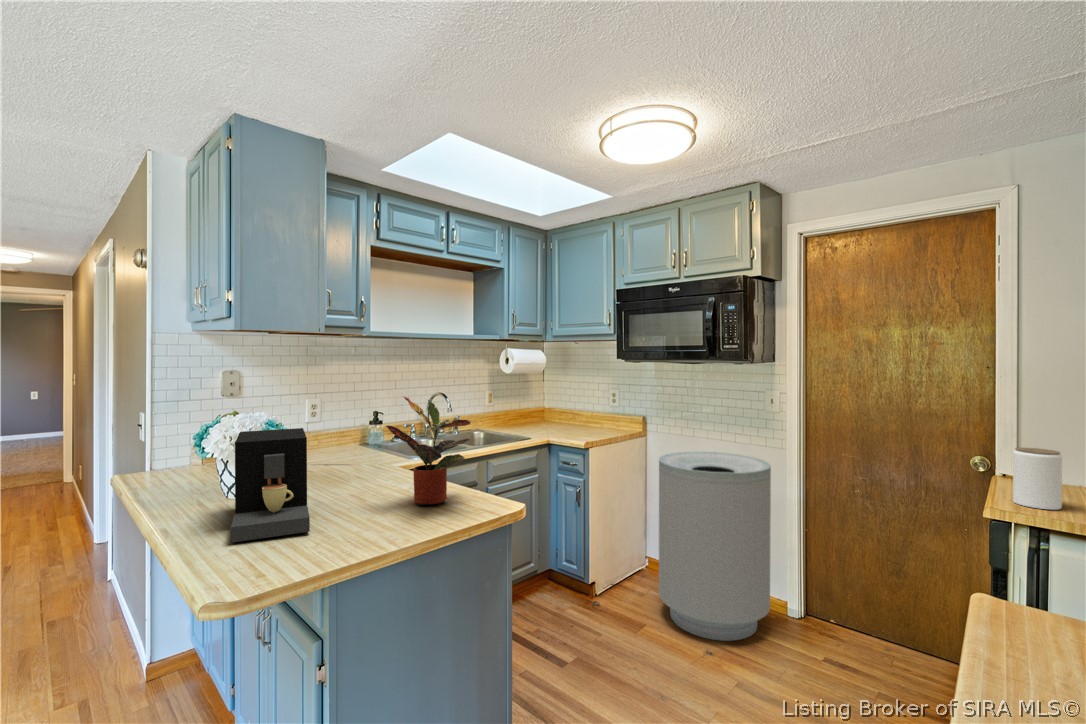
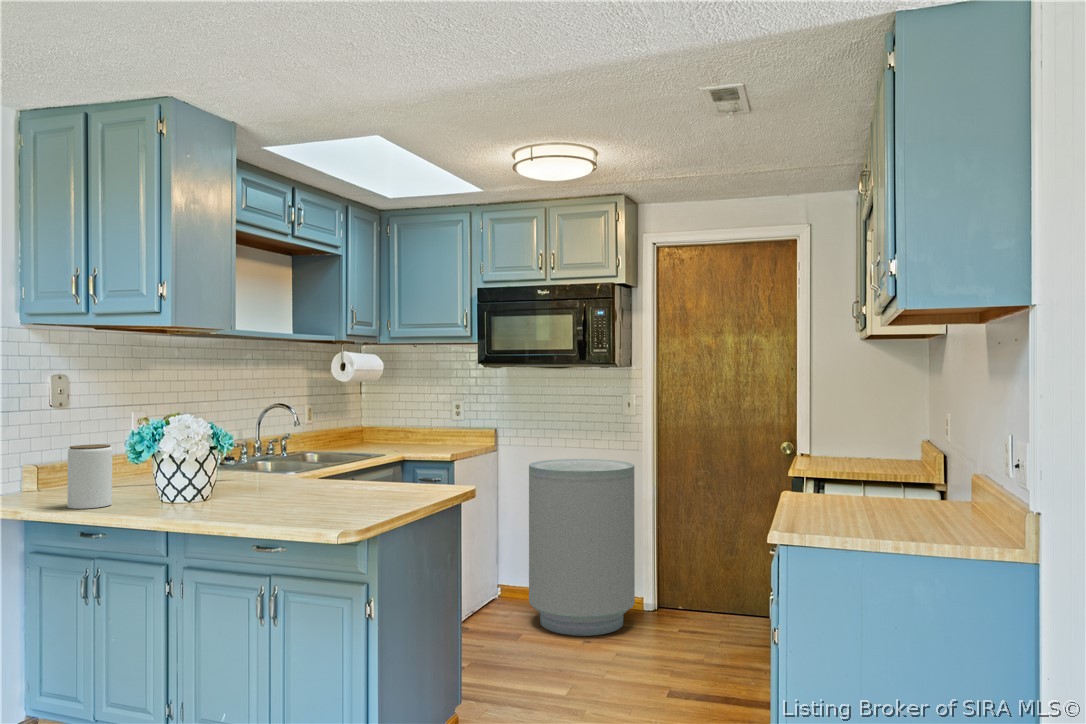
potted plant: present [386,396,471,505] -> none [353,393,436,497]
coffee maker: present [231,428,310,542] -> none [207,427,328,520]
jar: present [1013,448,1062,510] -> present [67,444,112,509]

